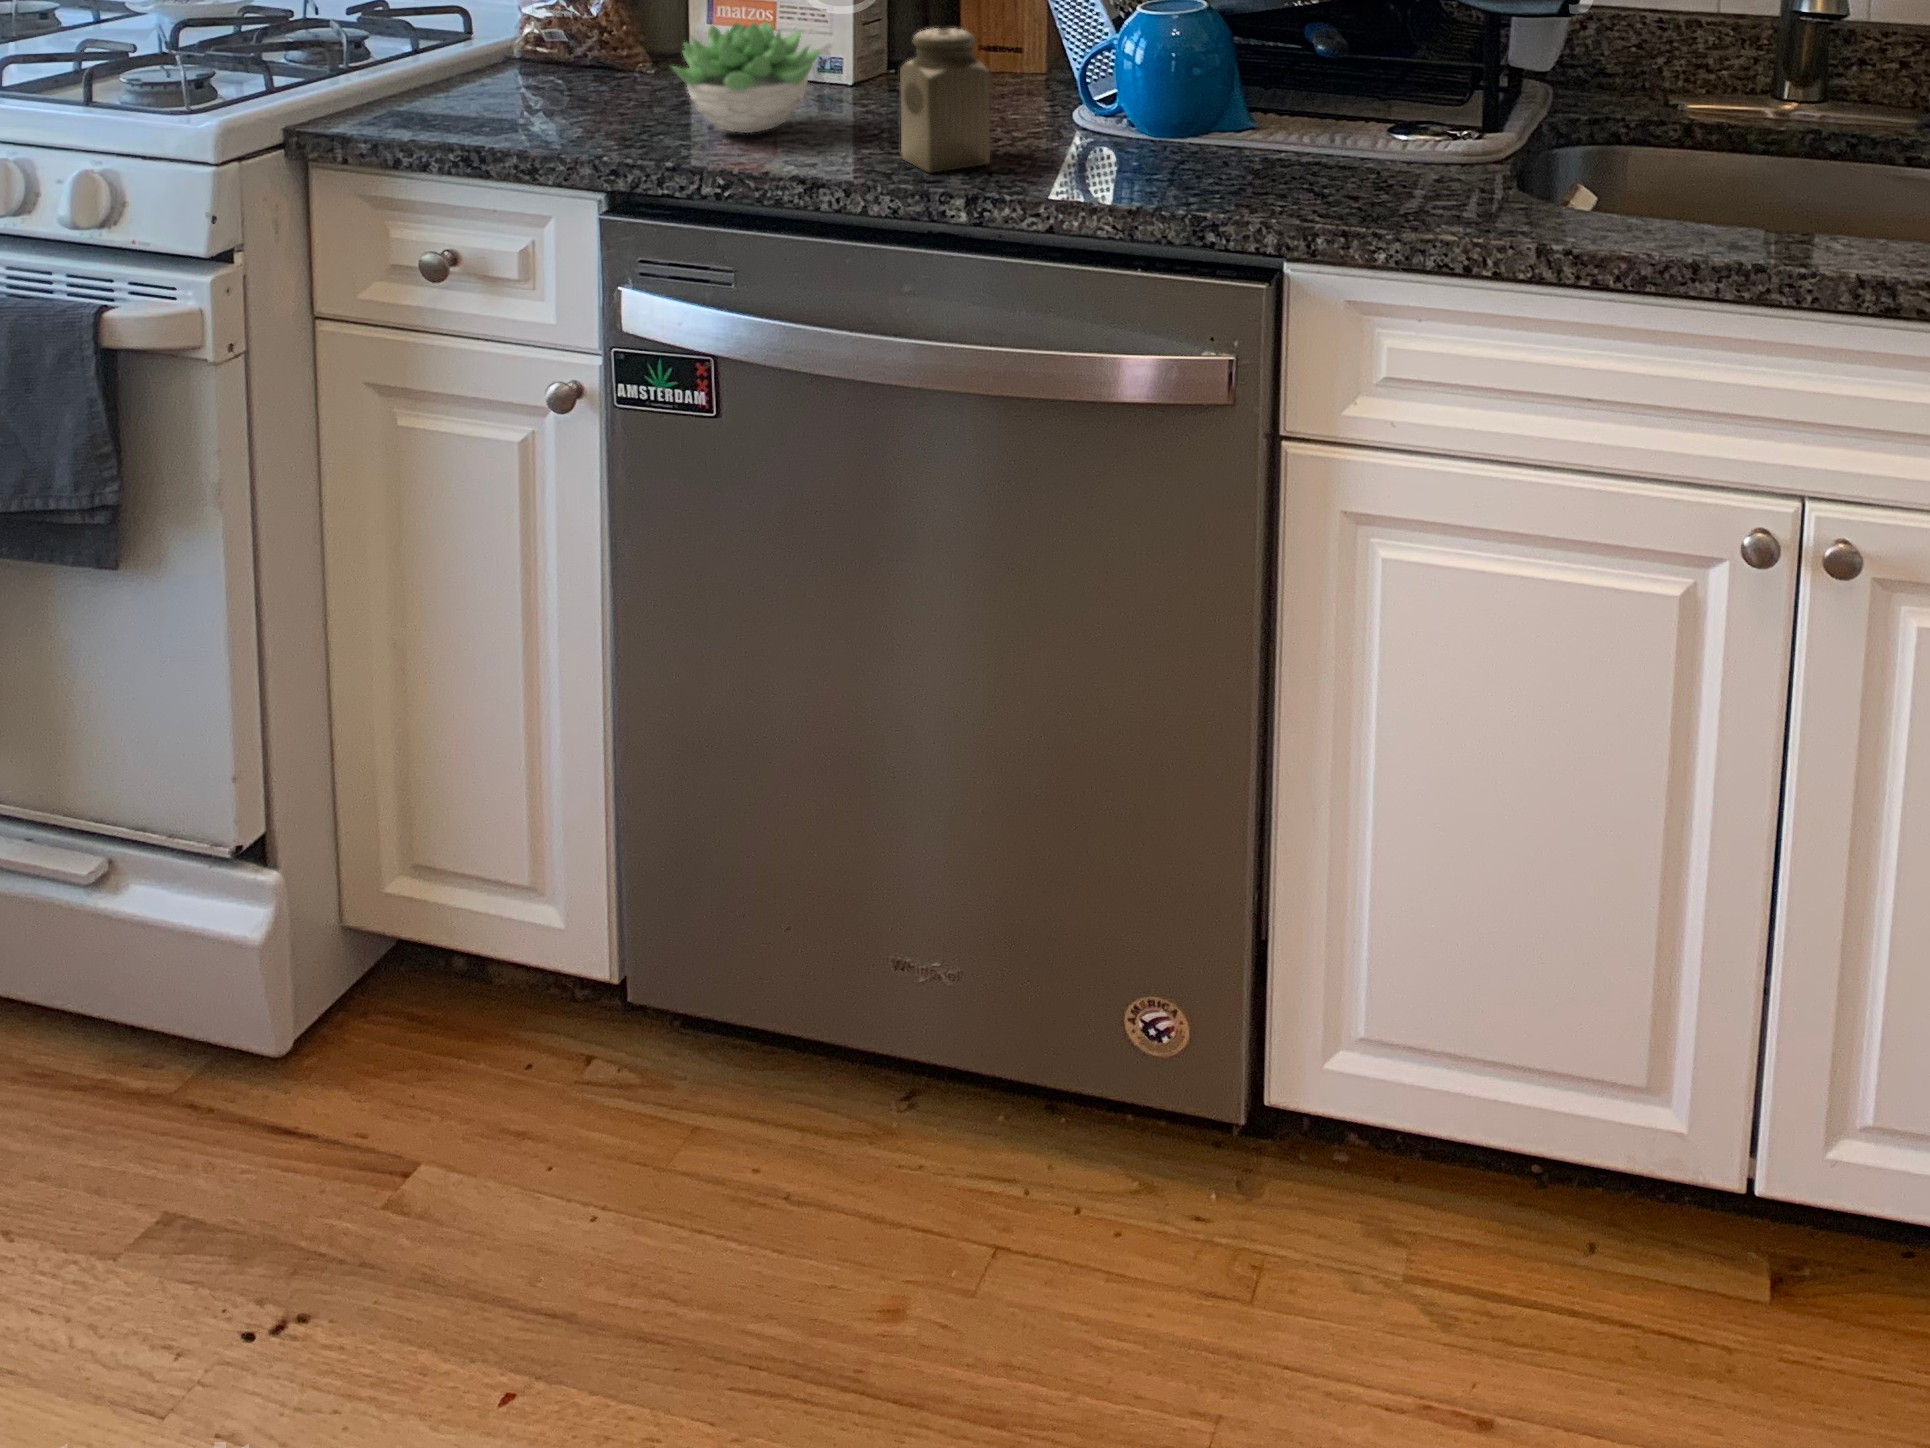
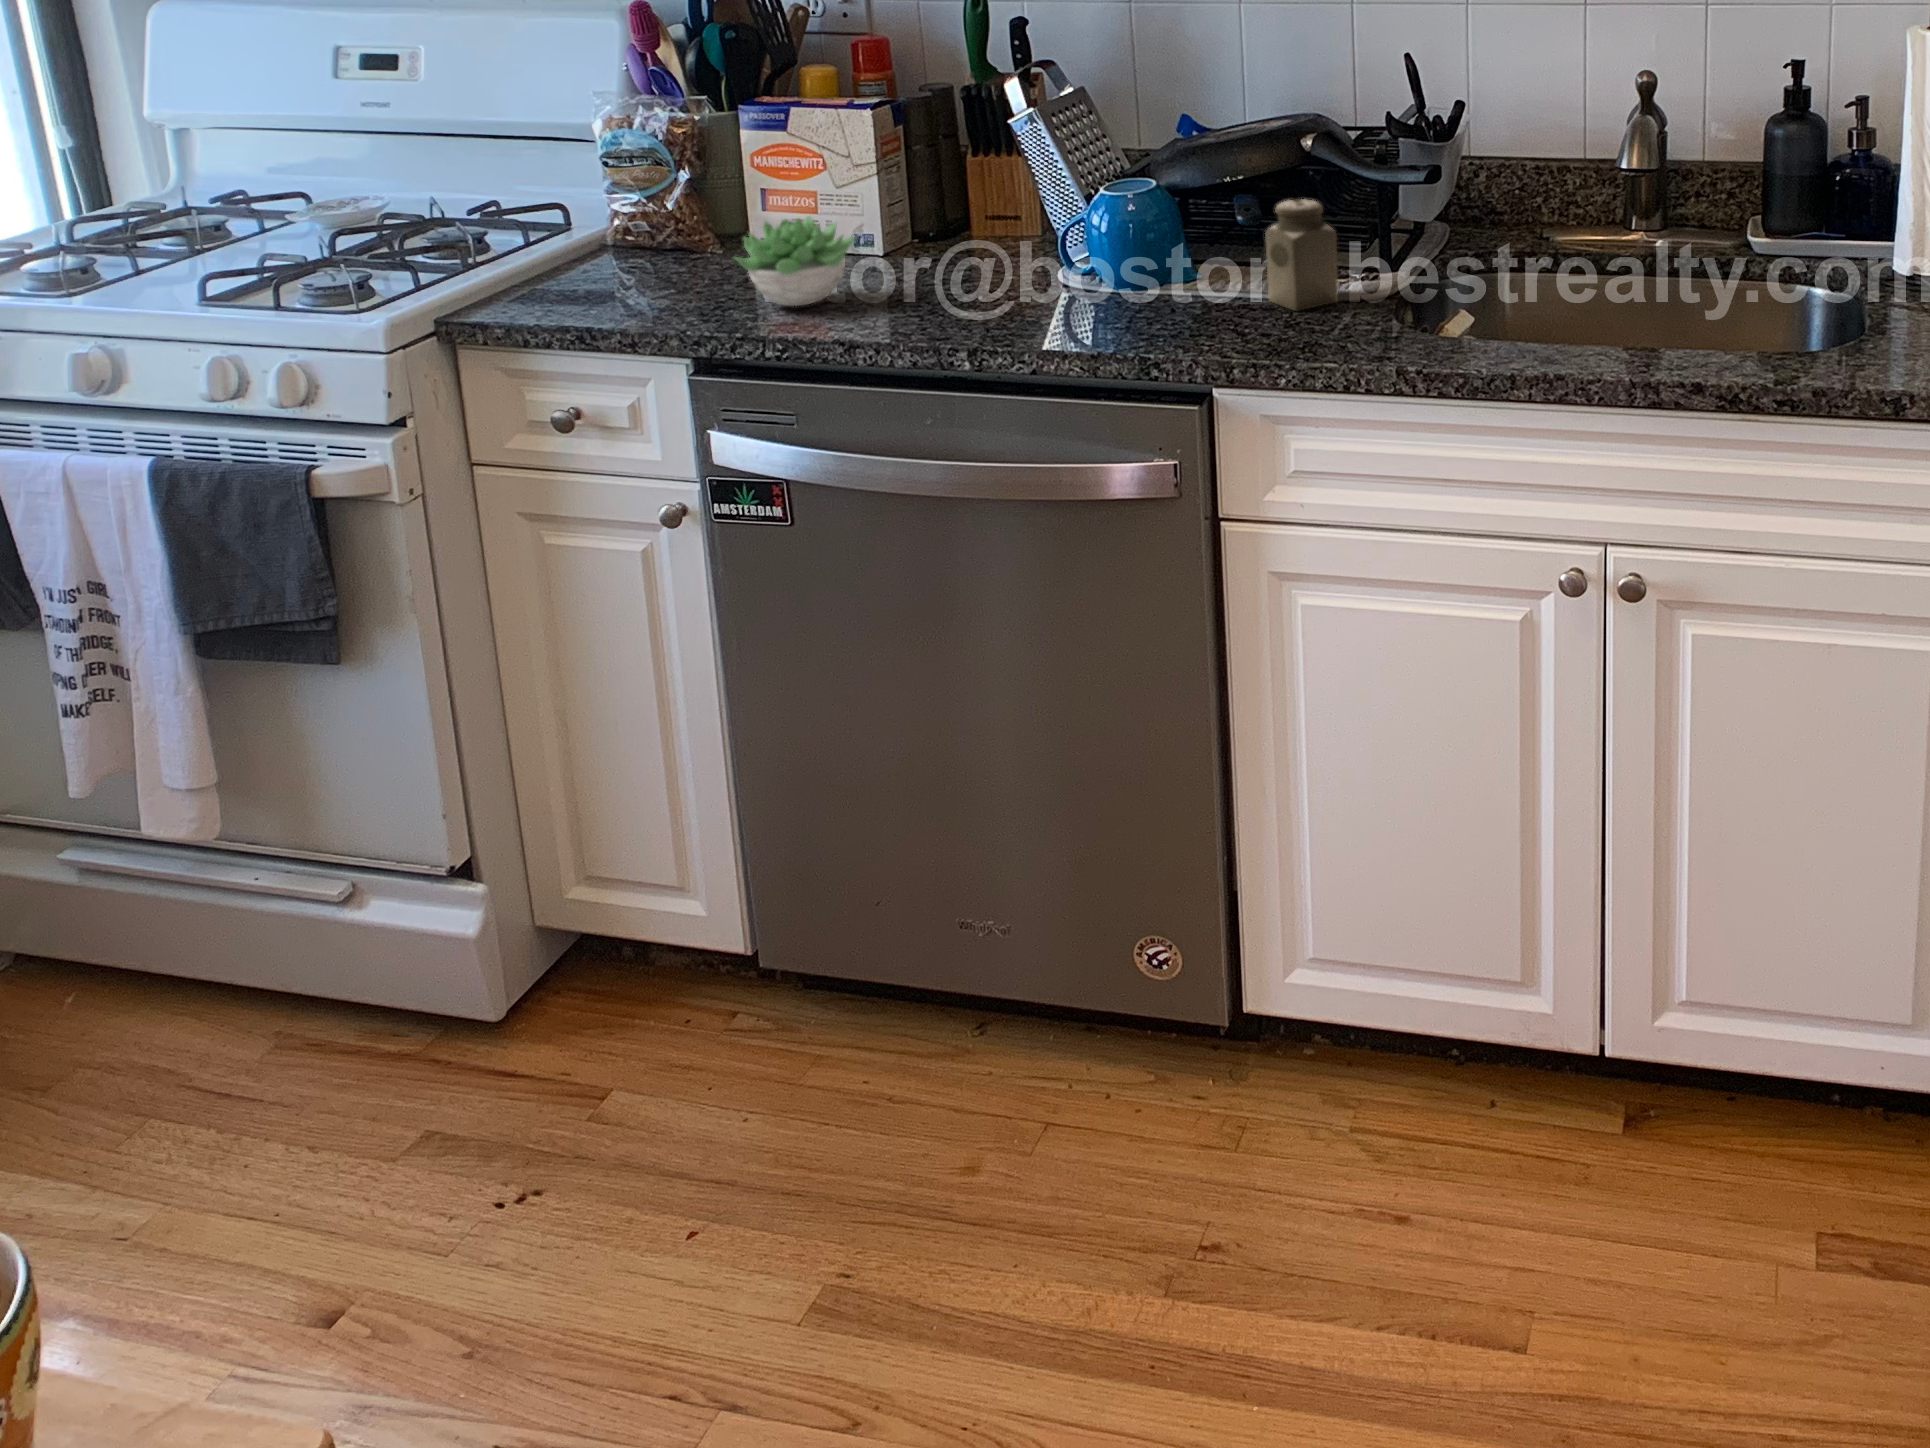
salt shaker: present [900,28,991,172] -> present [1265,199,1338,311]

